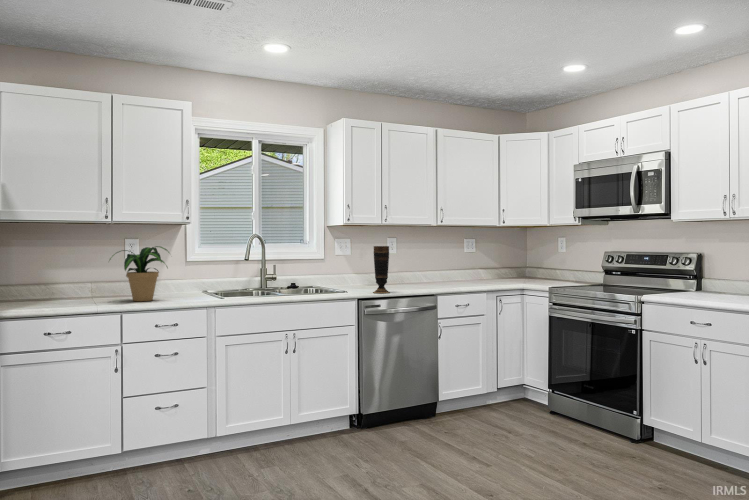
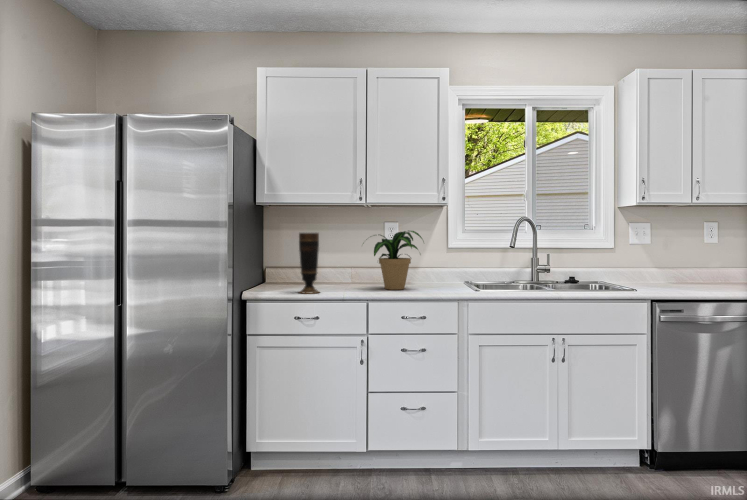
vase: present [373,246,390,293] -> present [299,233,319,294]

